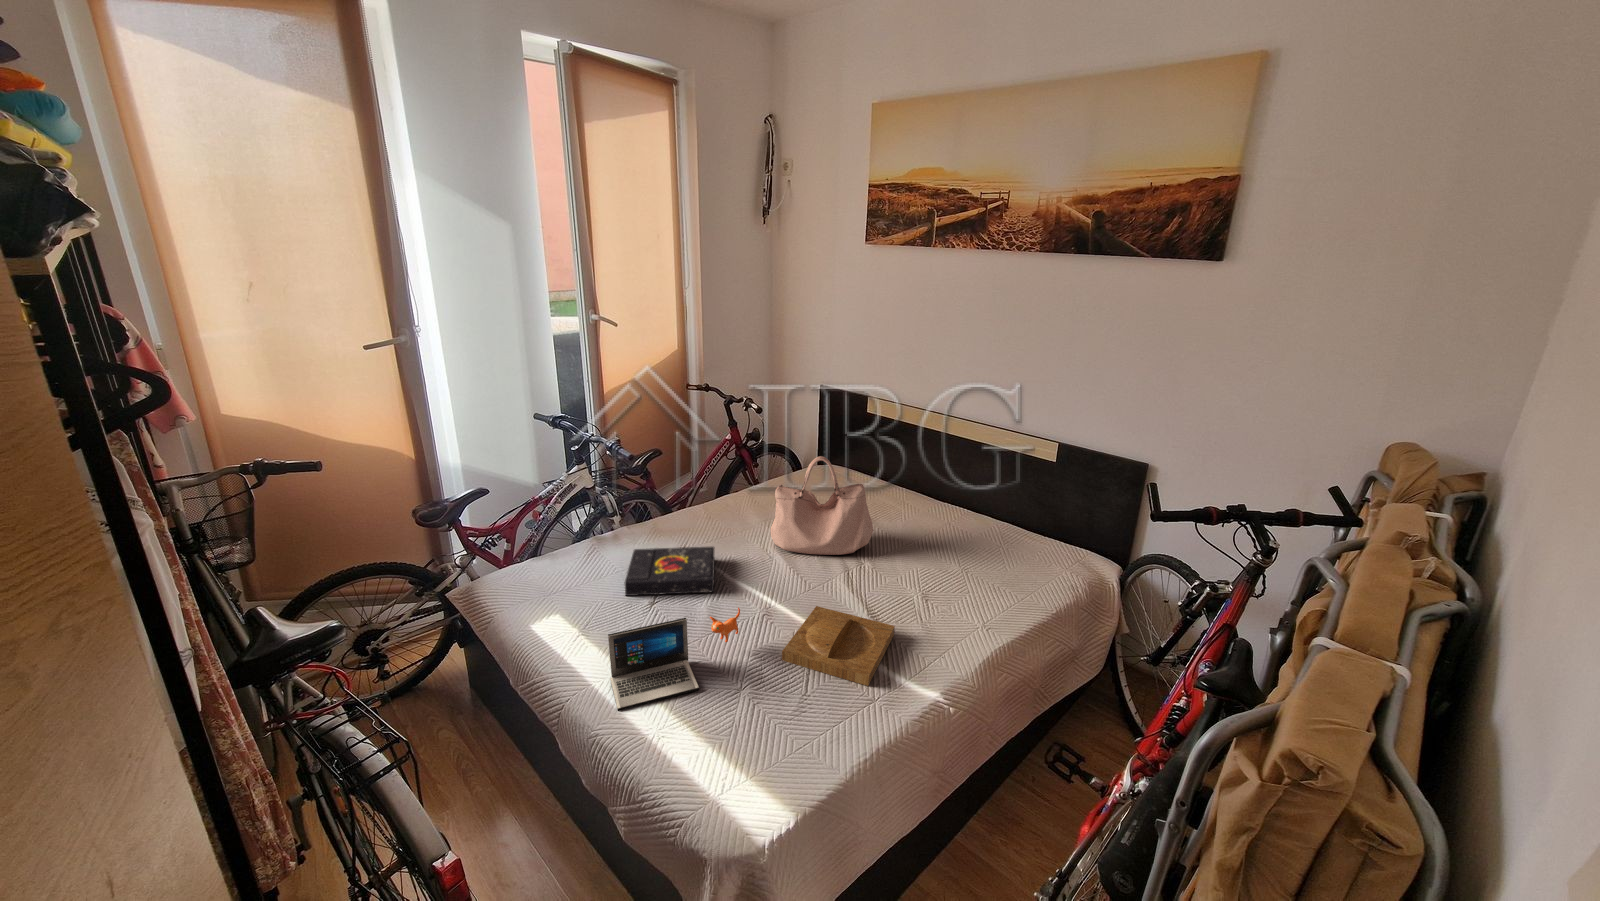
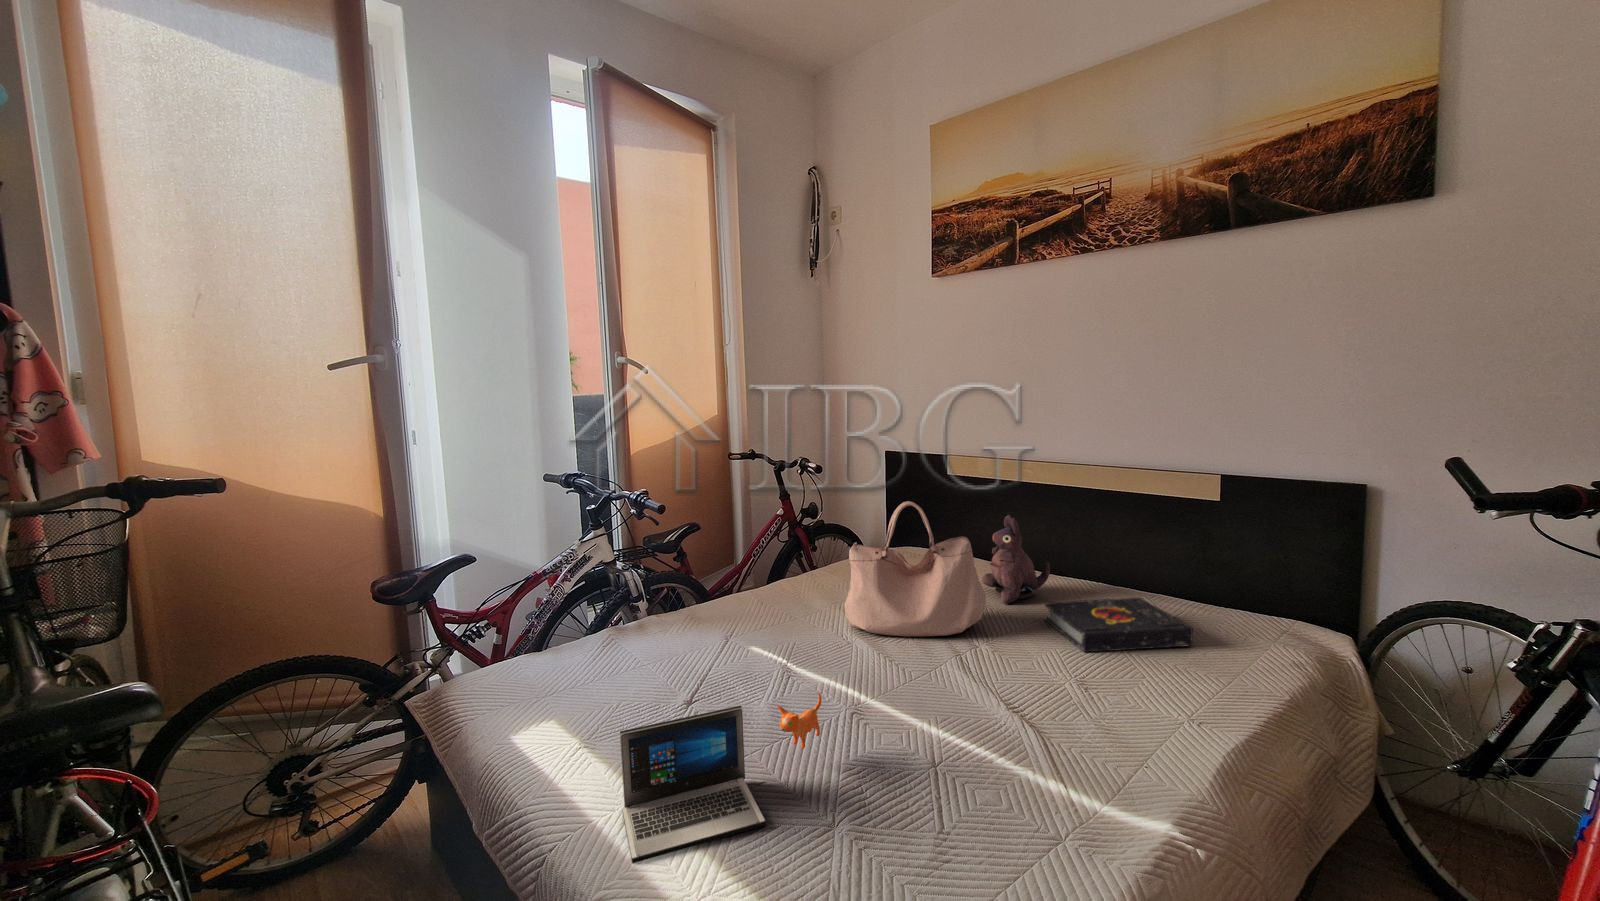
plush toy: none [880,460,930,527] -> present [982,515,1050,604]
book: present [625,547,715,596] -> present [1045,598,1193,652]
tray: present [782,606,895,686] -> none [892,697,1058,815]

